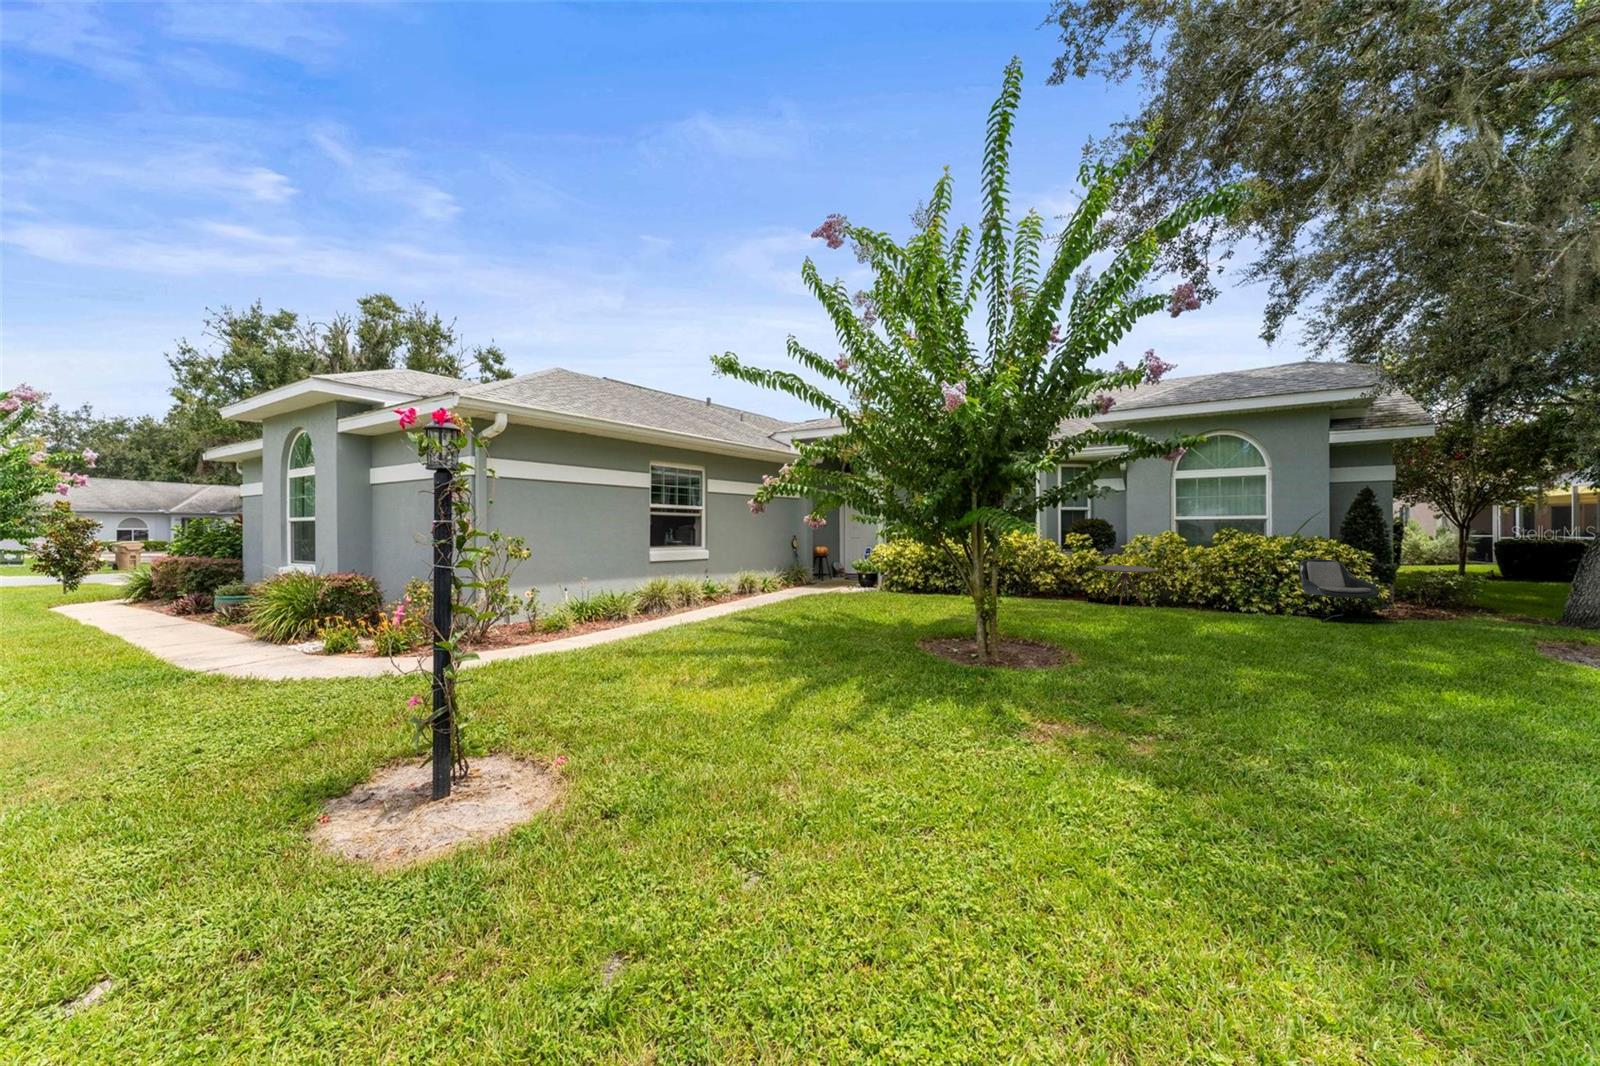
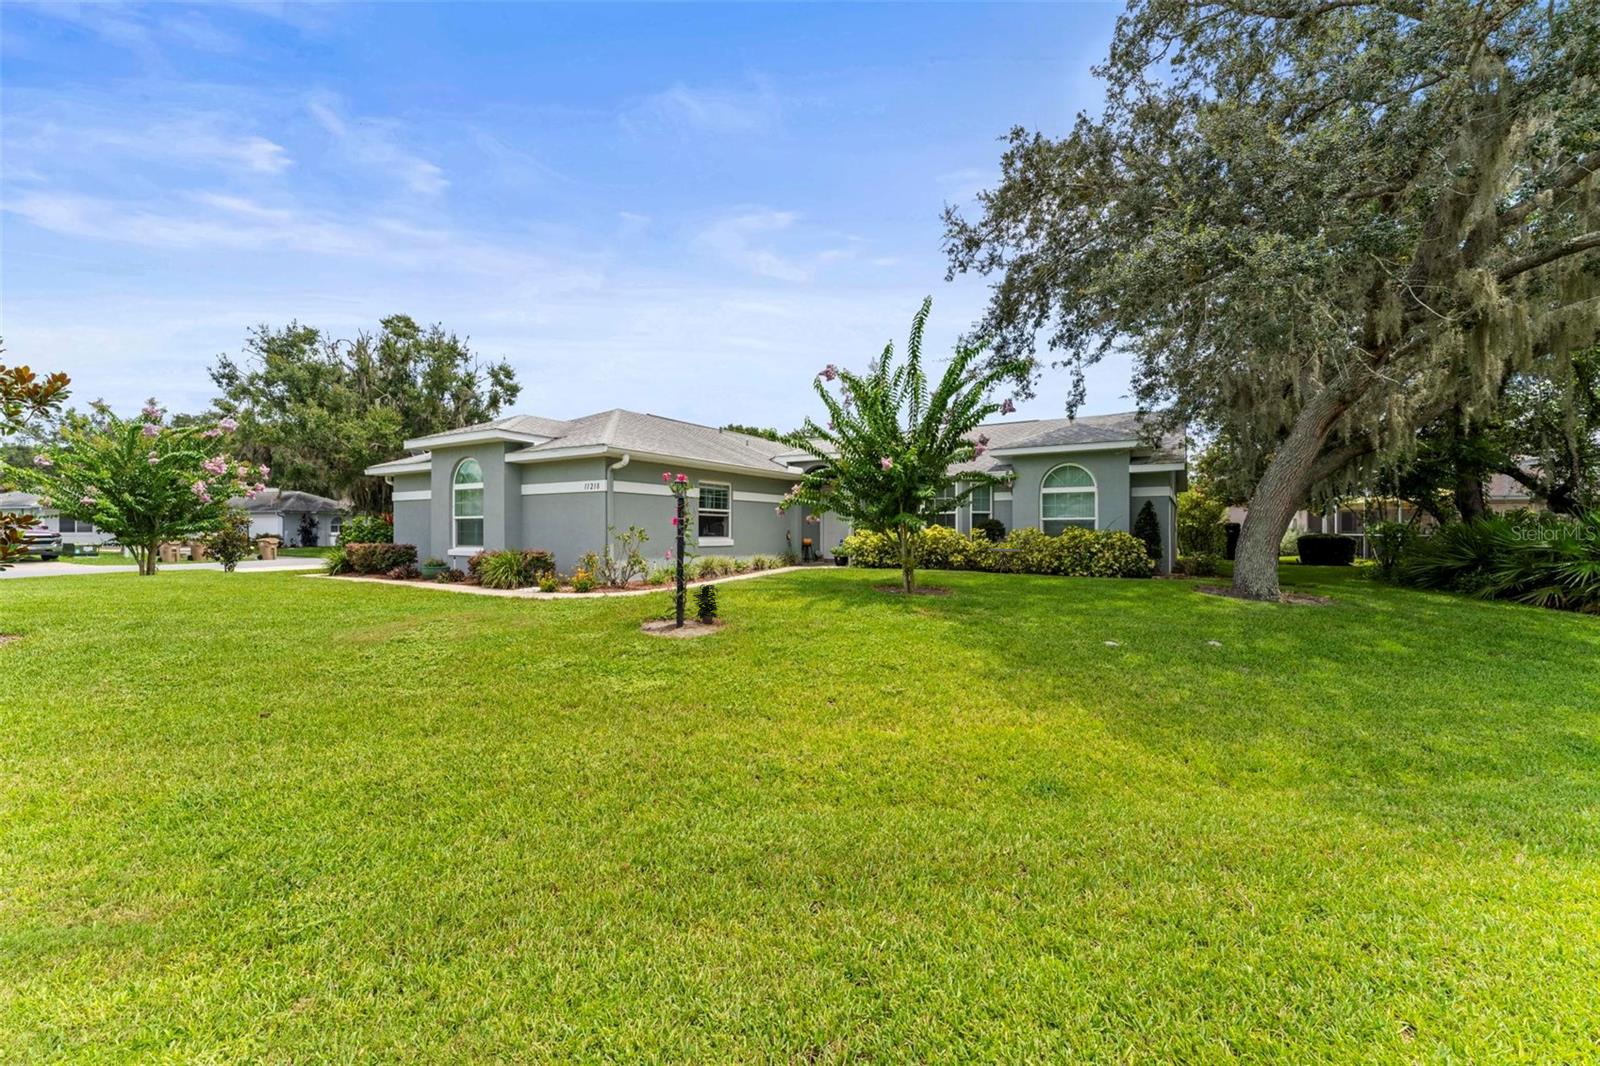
lounge chair: present [1294,559,1379,624] -> none [1098,543,1139,580]
decorative plant: none [465,679,542,774] -> present [693,584,719,623]

